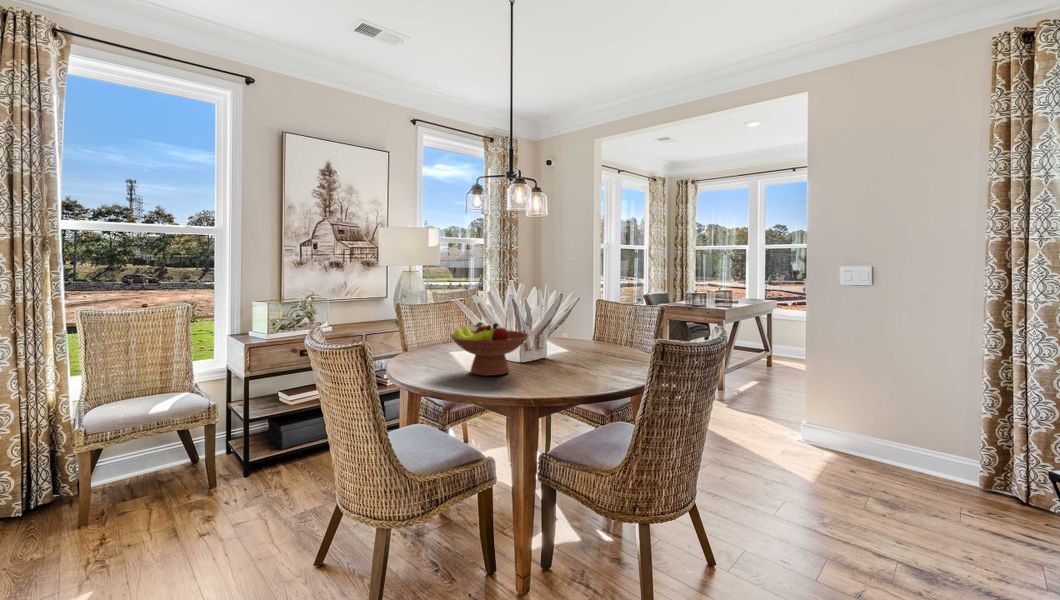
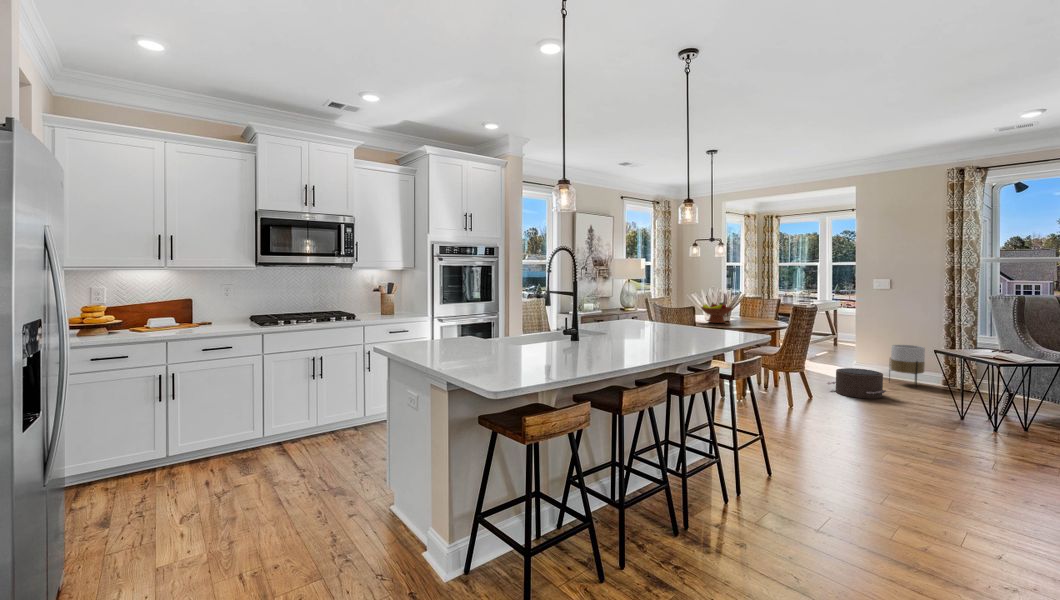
planter: none [871,395,945,491] -> present [889,345,925,387]
pouf: none [751,458,888,548] -> present [827,368,886,399]

